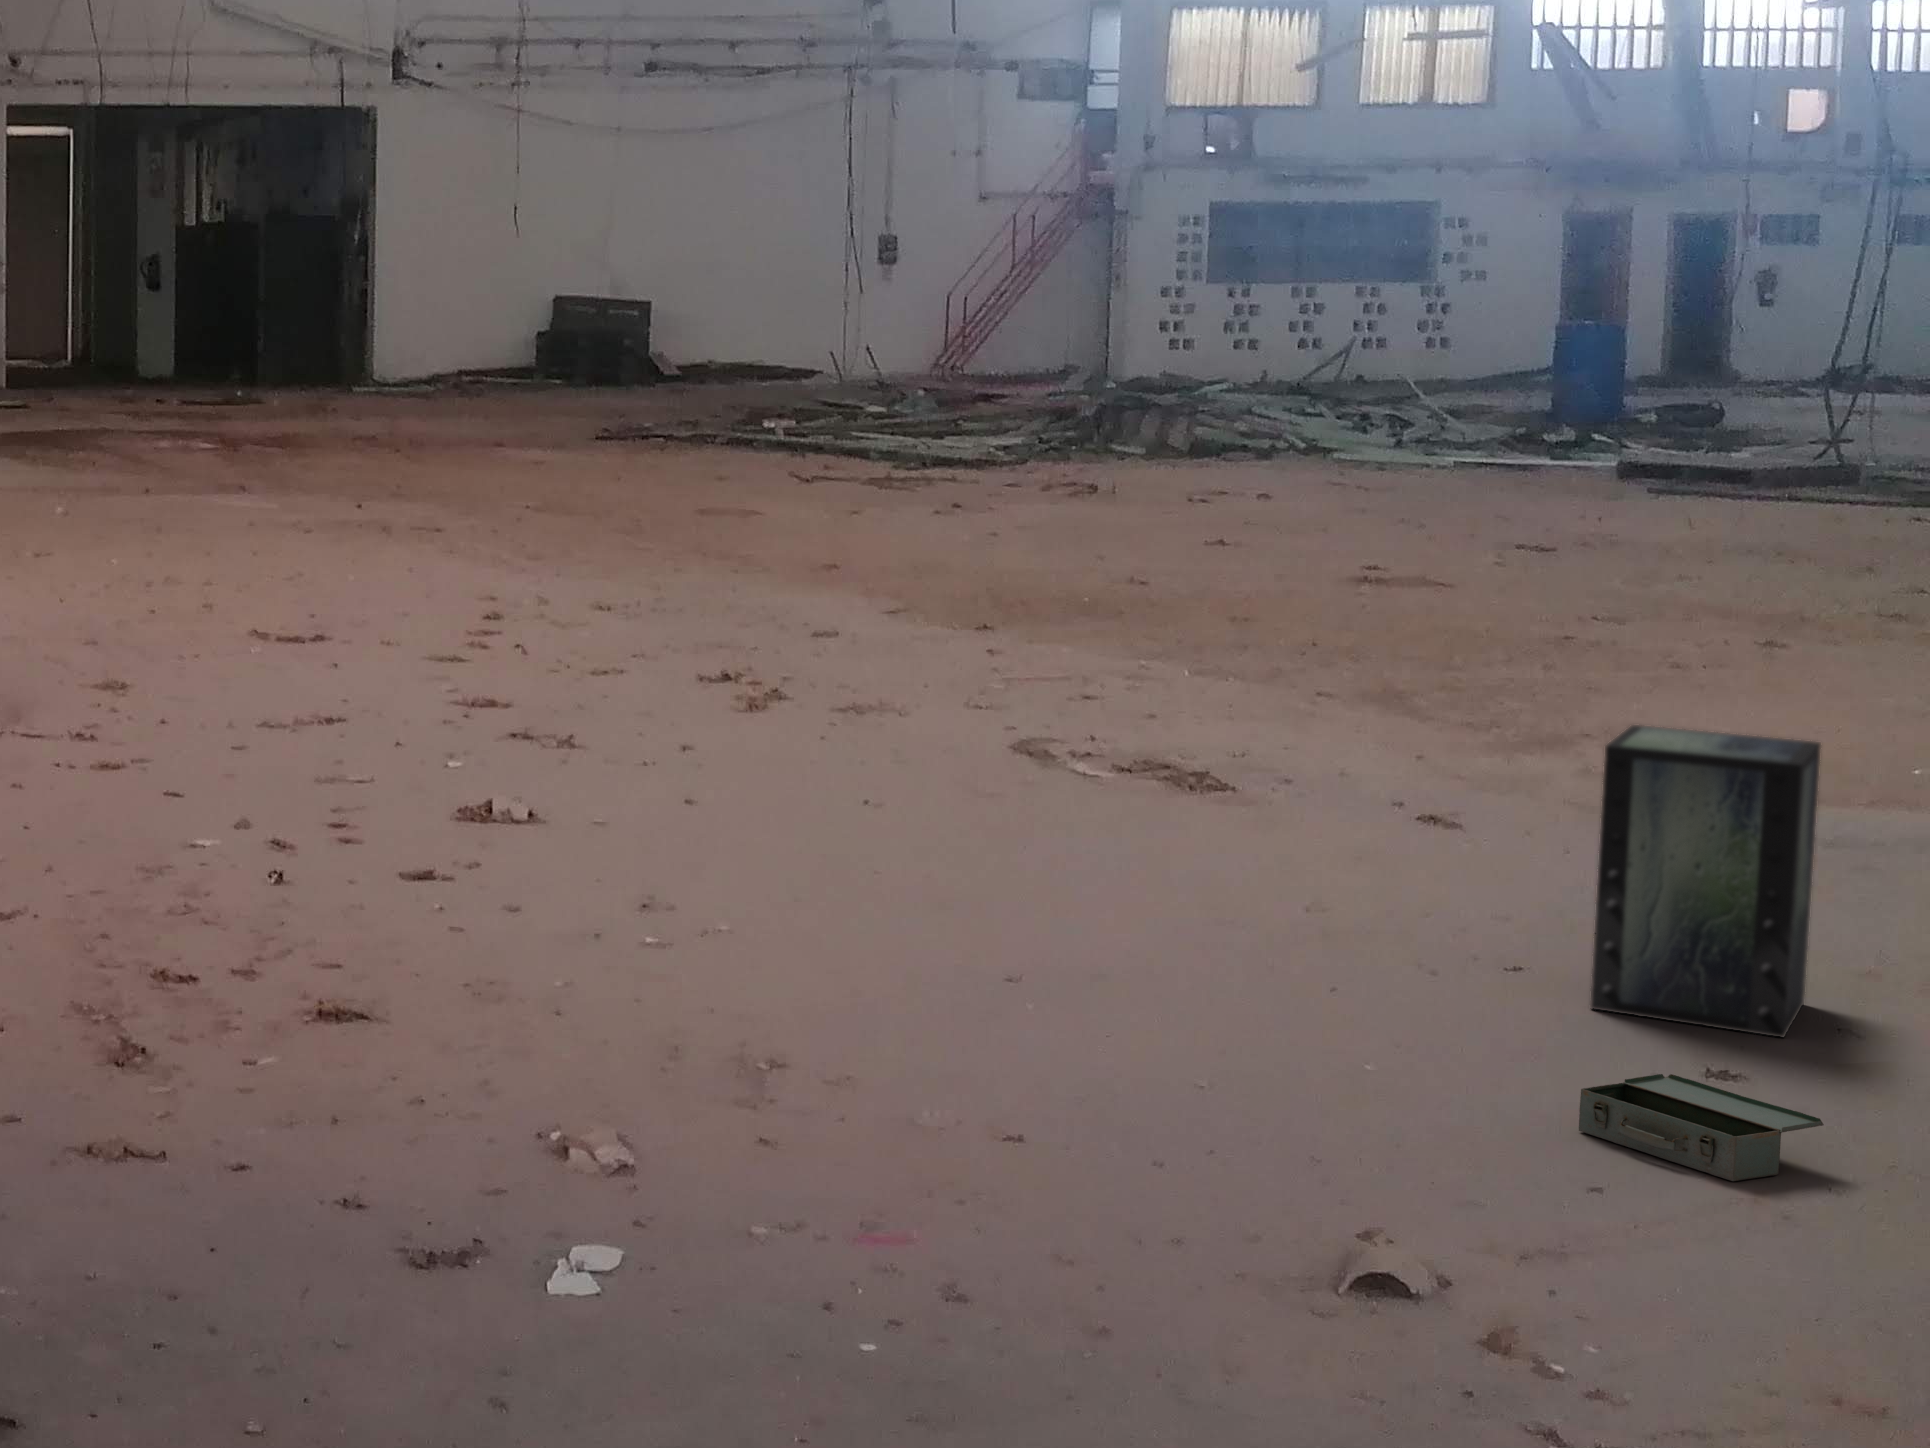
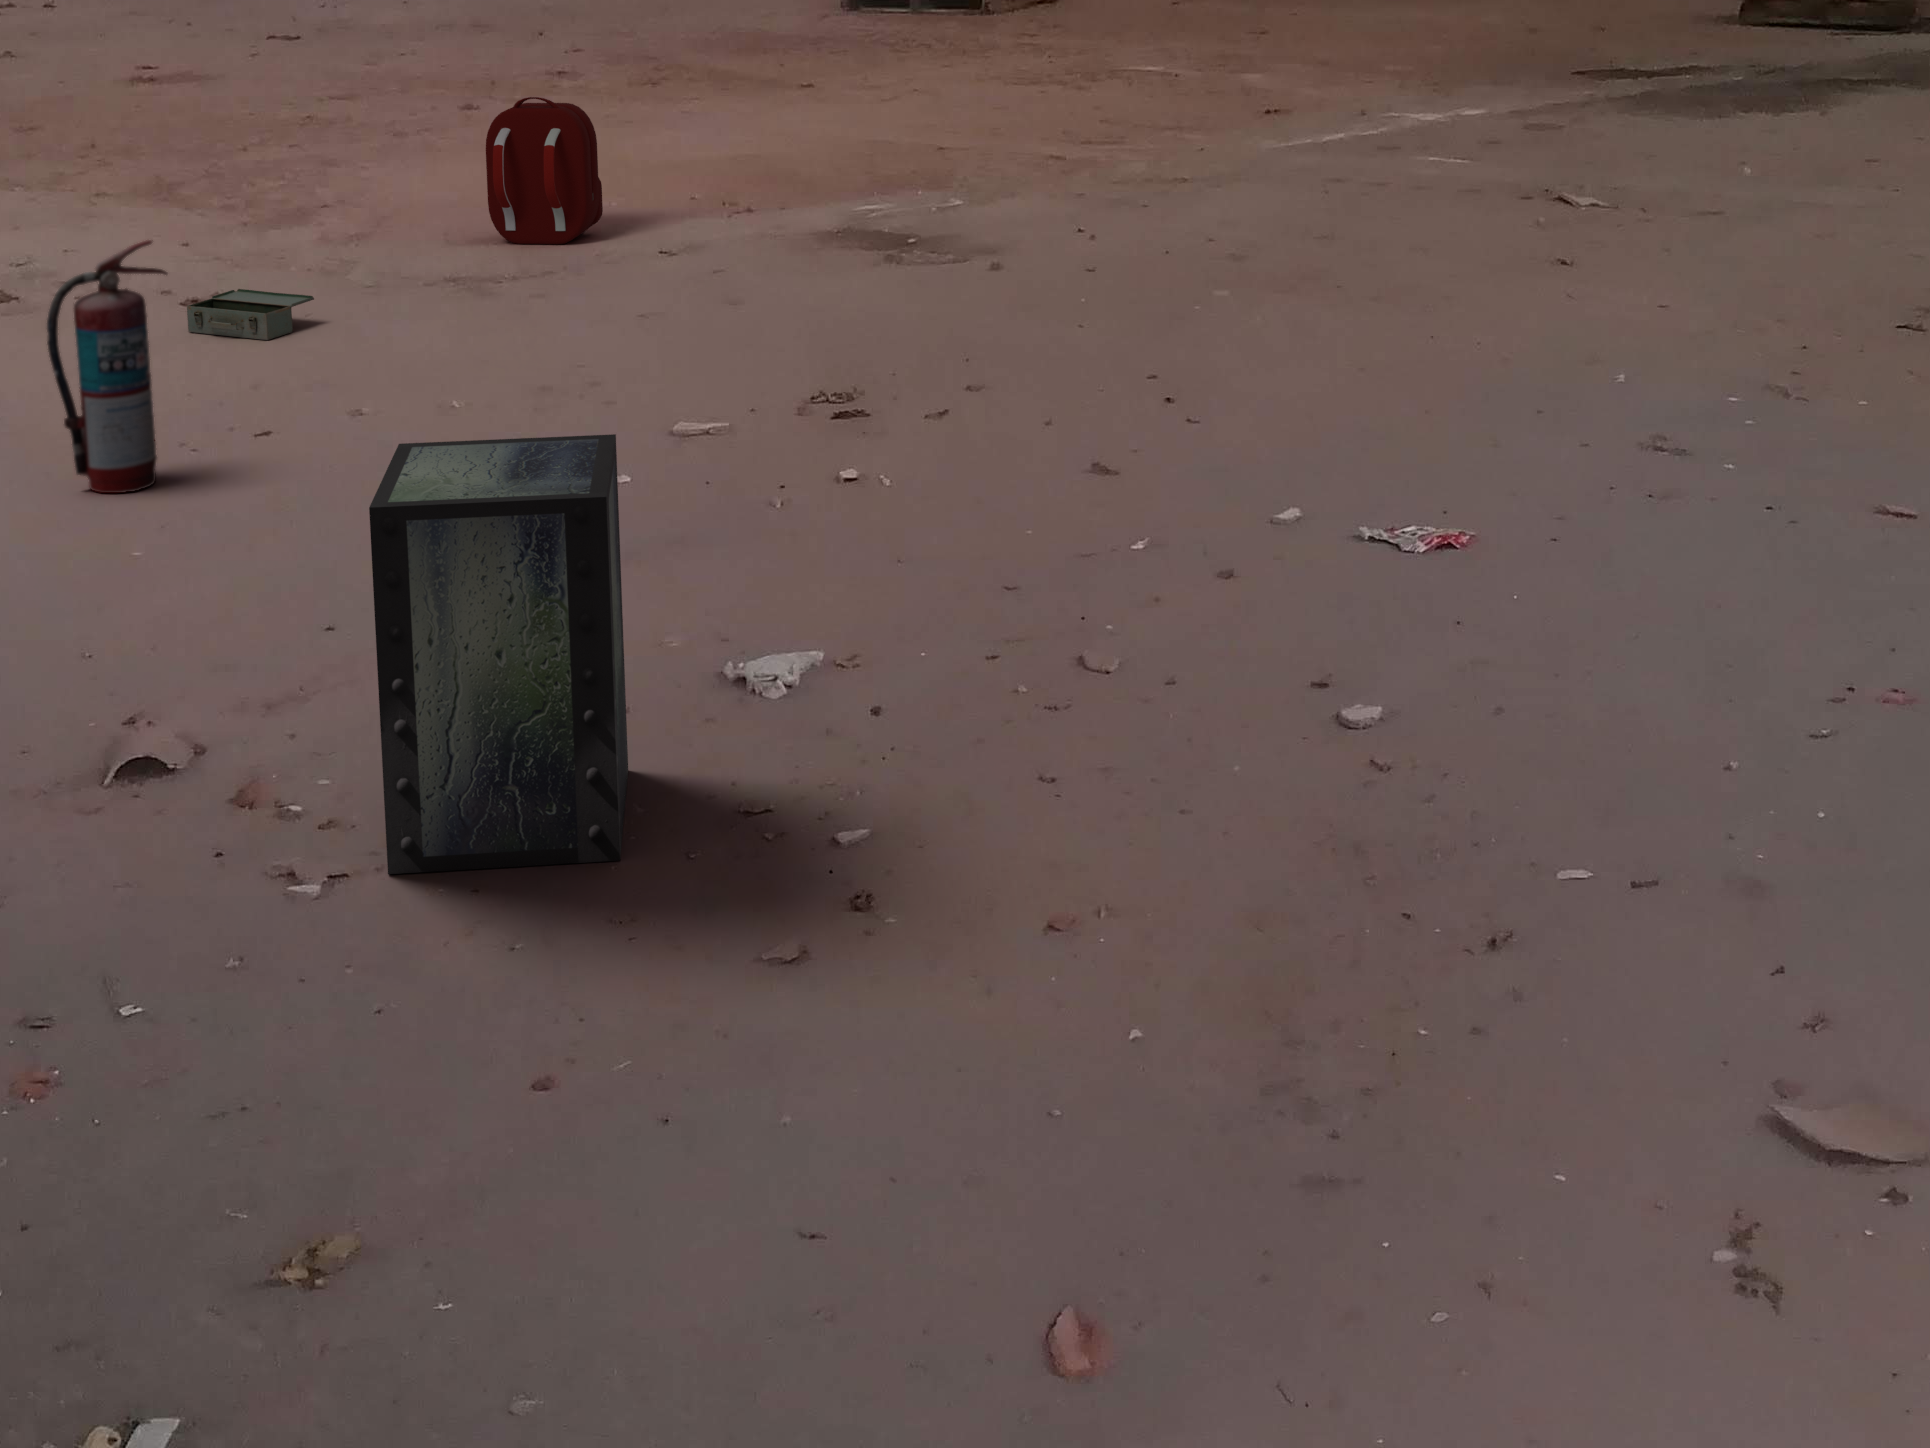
backpack: none [1746,571,1881,718] -> present [486,97,603,244]
fire extinguisher: none [1326,614,1433,810] -> present [47,240,167,493]
toolbox: present [1579,1074,1824,1181] -> present [187,289,314,340]

